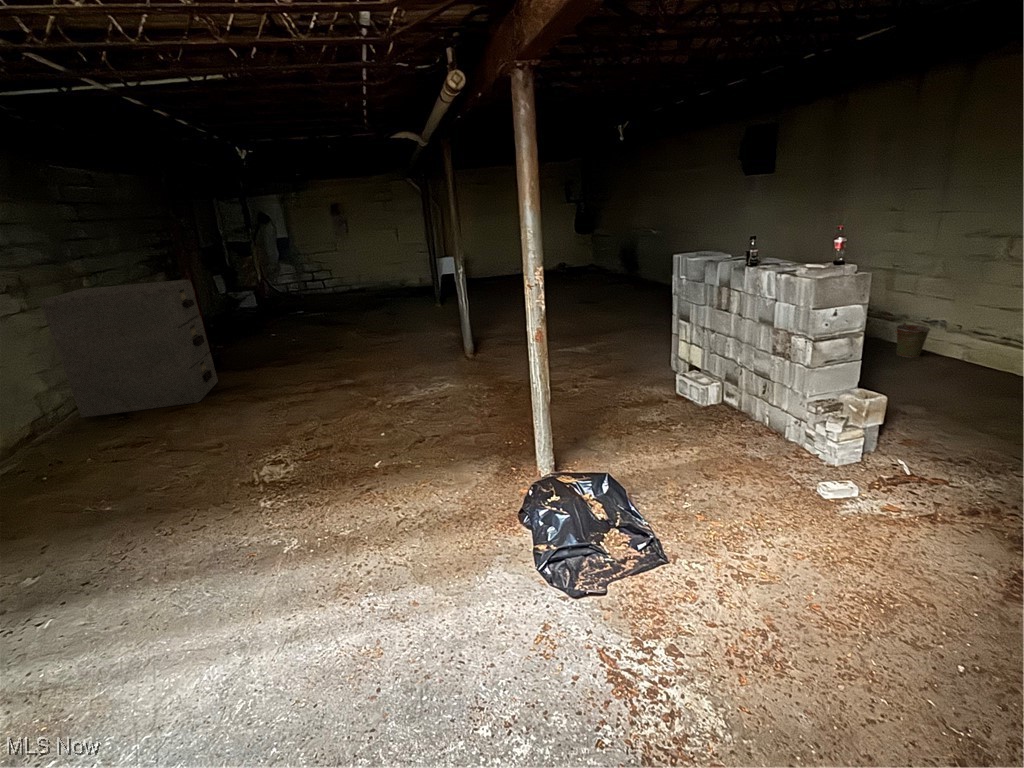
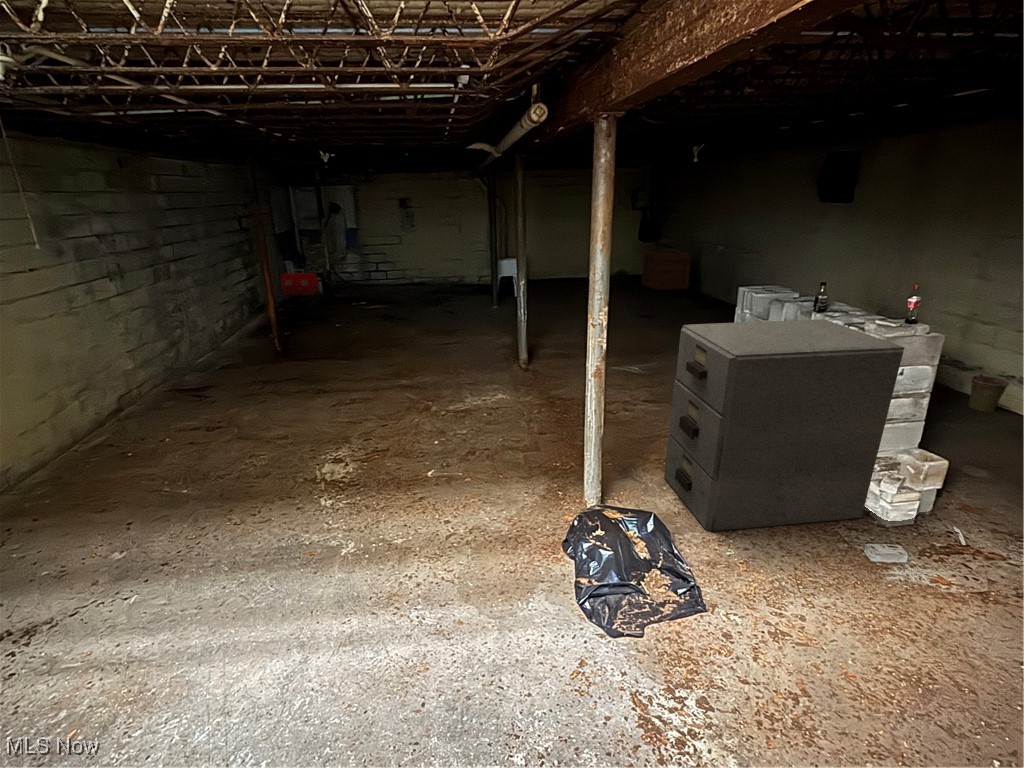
wooden crate: none [584,243,629,282] -> present [642,251,691,290]
filing cabinet: present [40,280,218,418] -> present [664,319,905,531]
toolbox: none [224,287,265,315] -> present [281,269,319,296]

